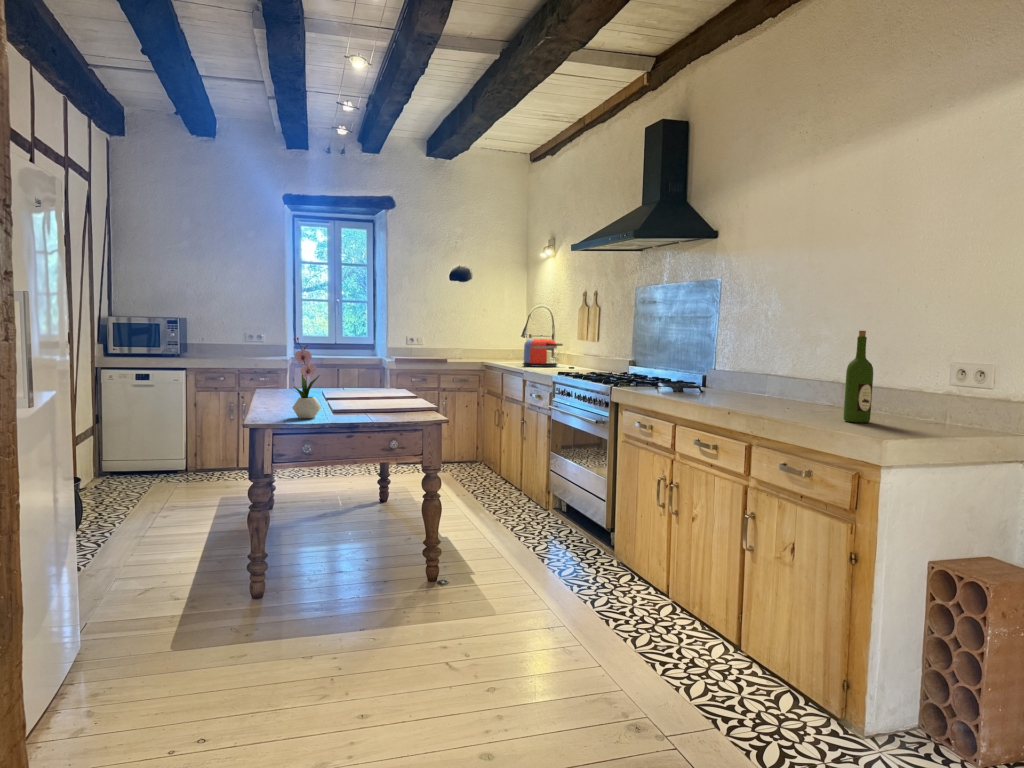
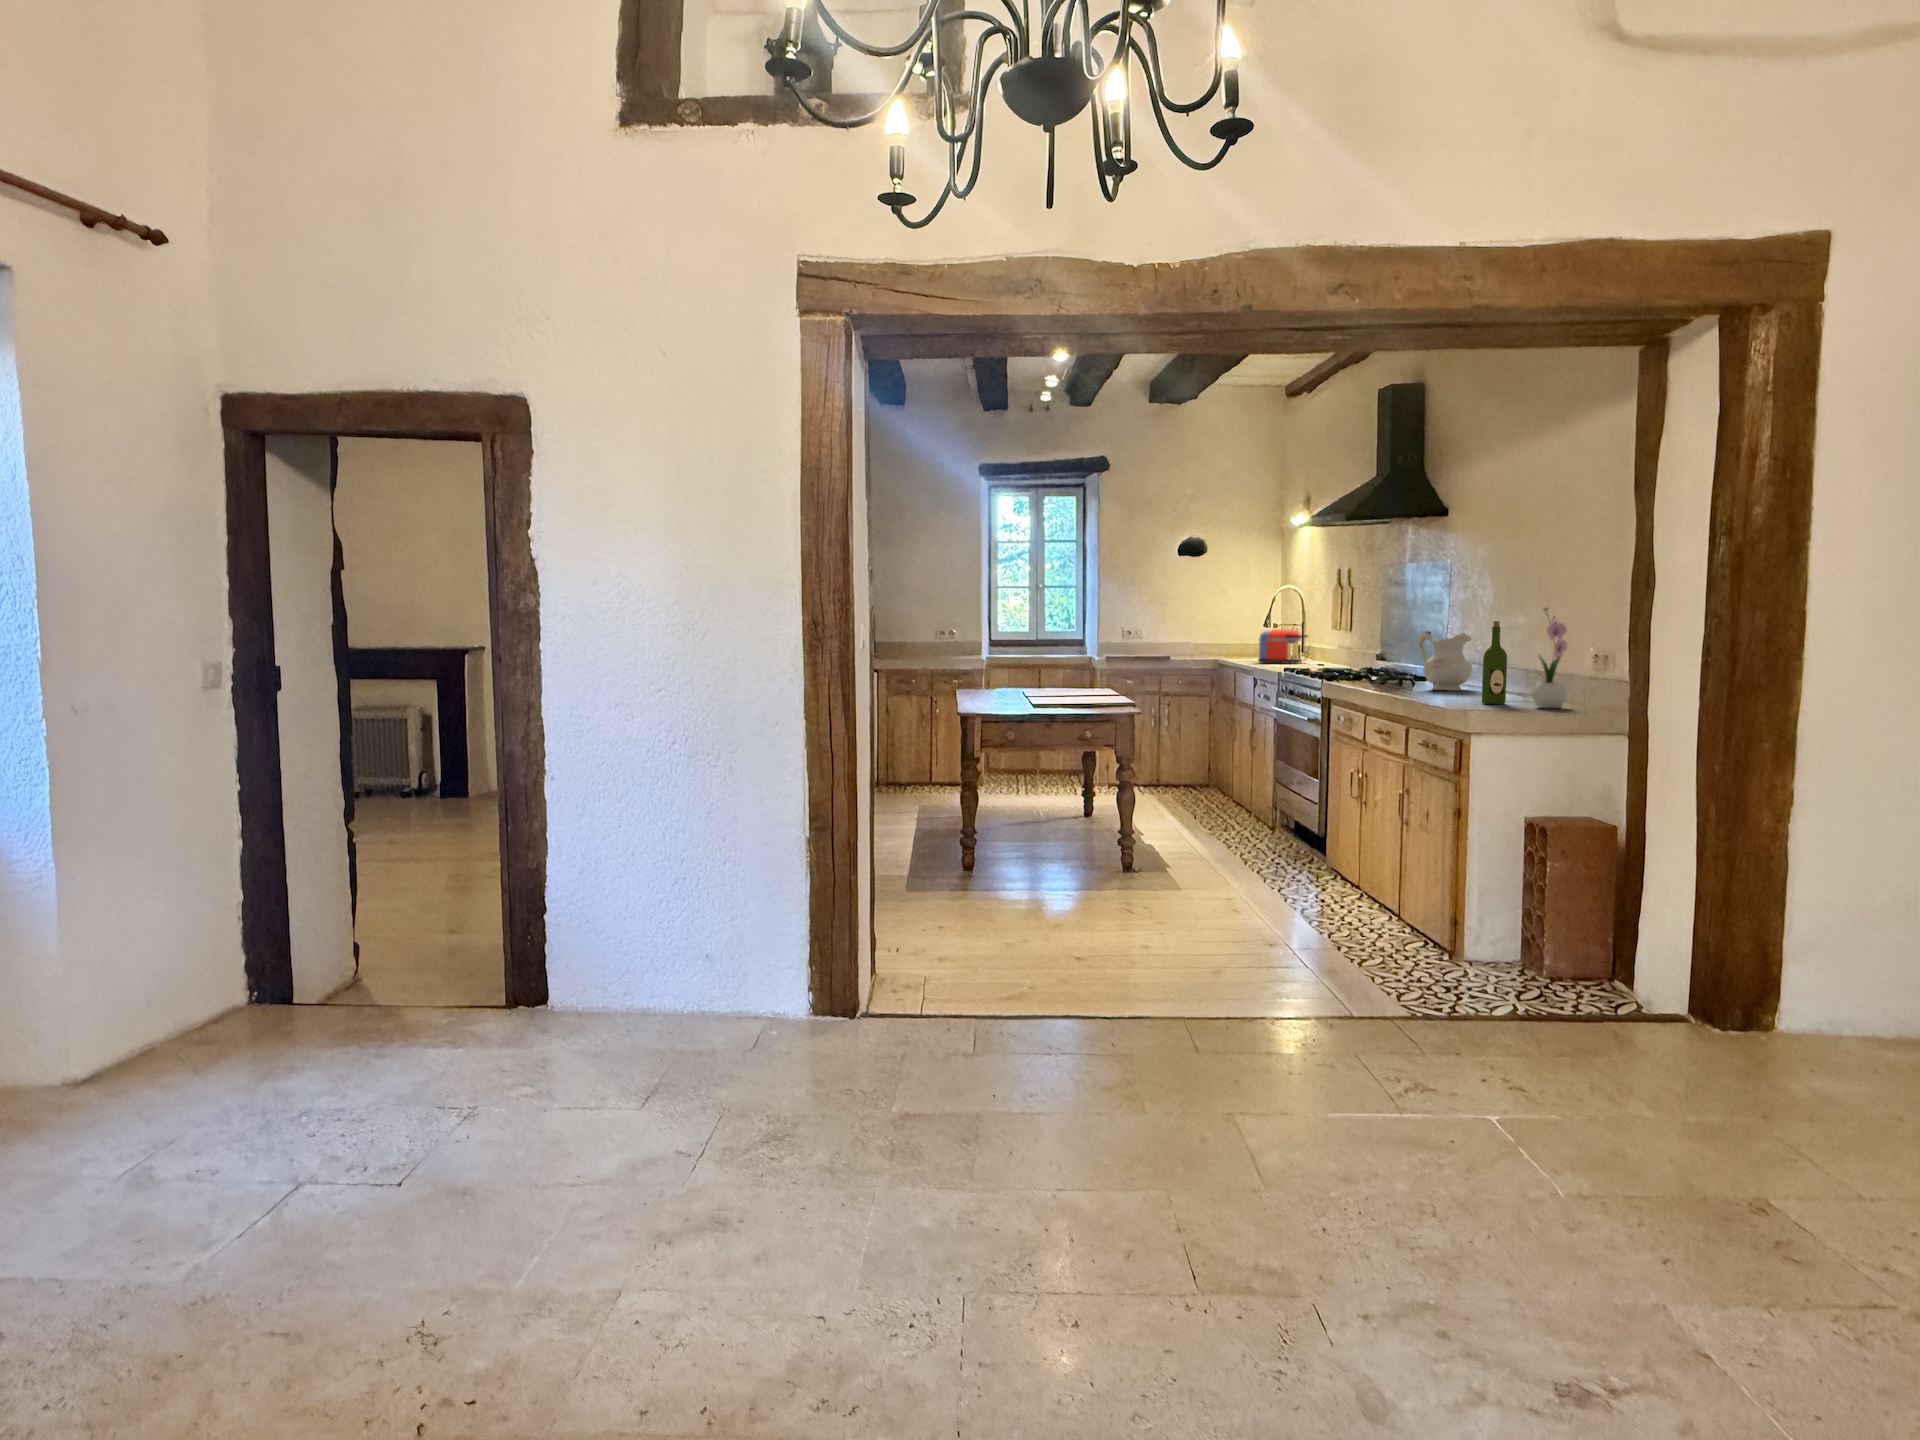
flower arrangement: present [292,337,321,418] -> present [1532,608,1567,708]
ceramic pitcher: none [722,341,775,400] -> present [1418,631,1472,691]

